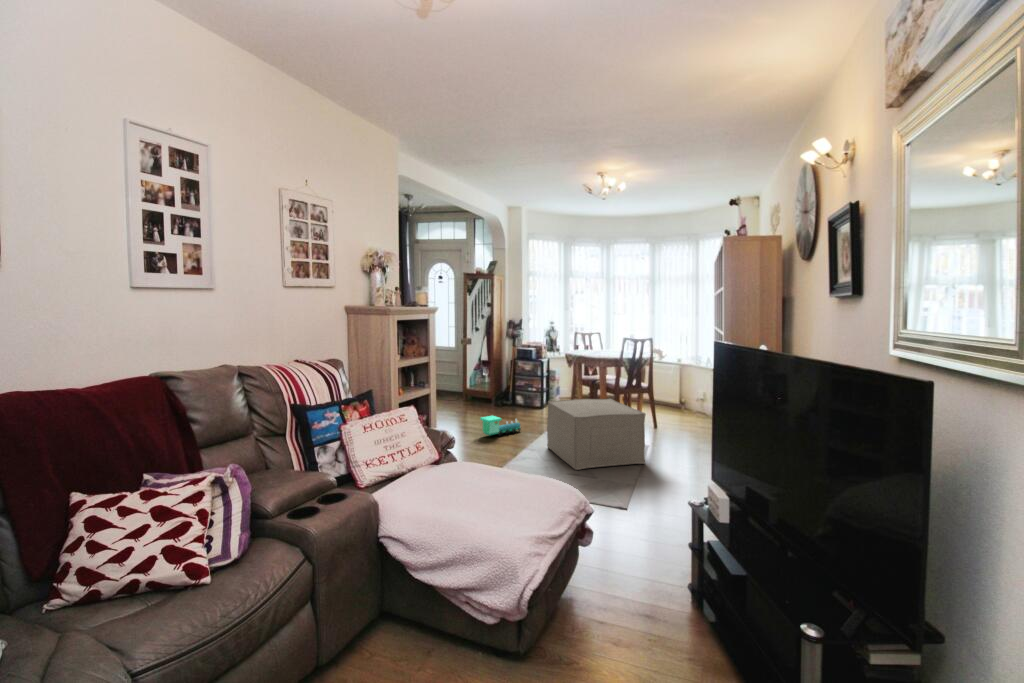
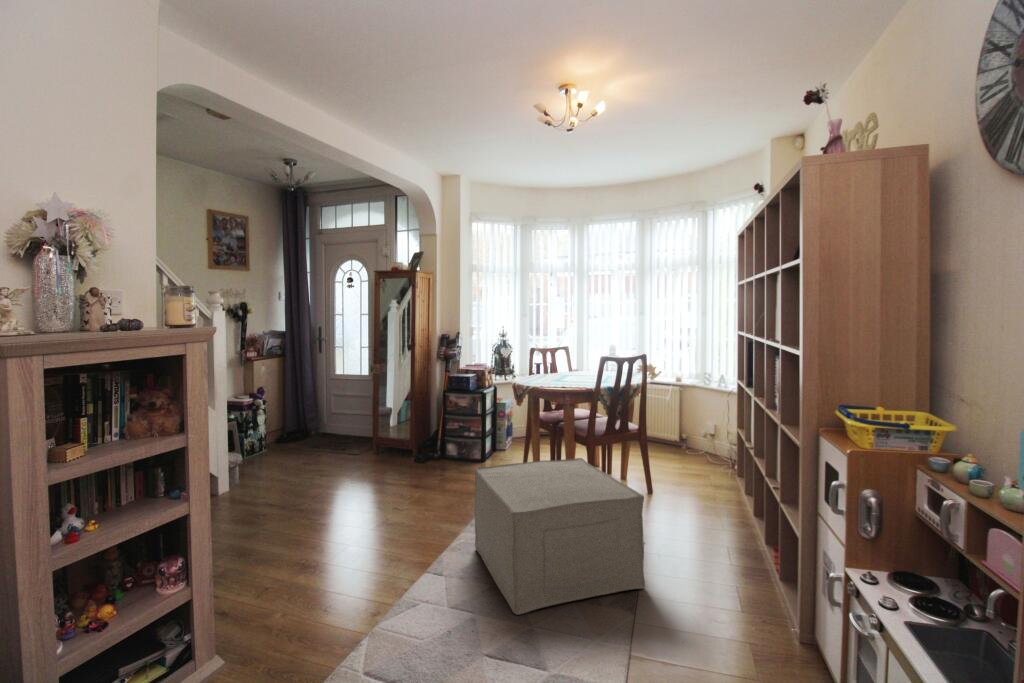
toy train: present [480,416,521,436] -> none [370,486,442,523]

